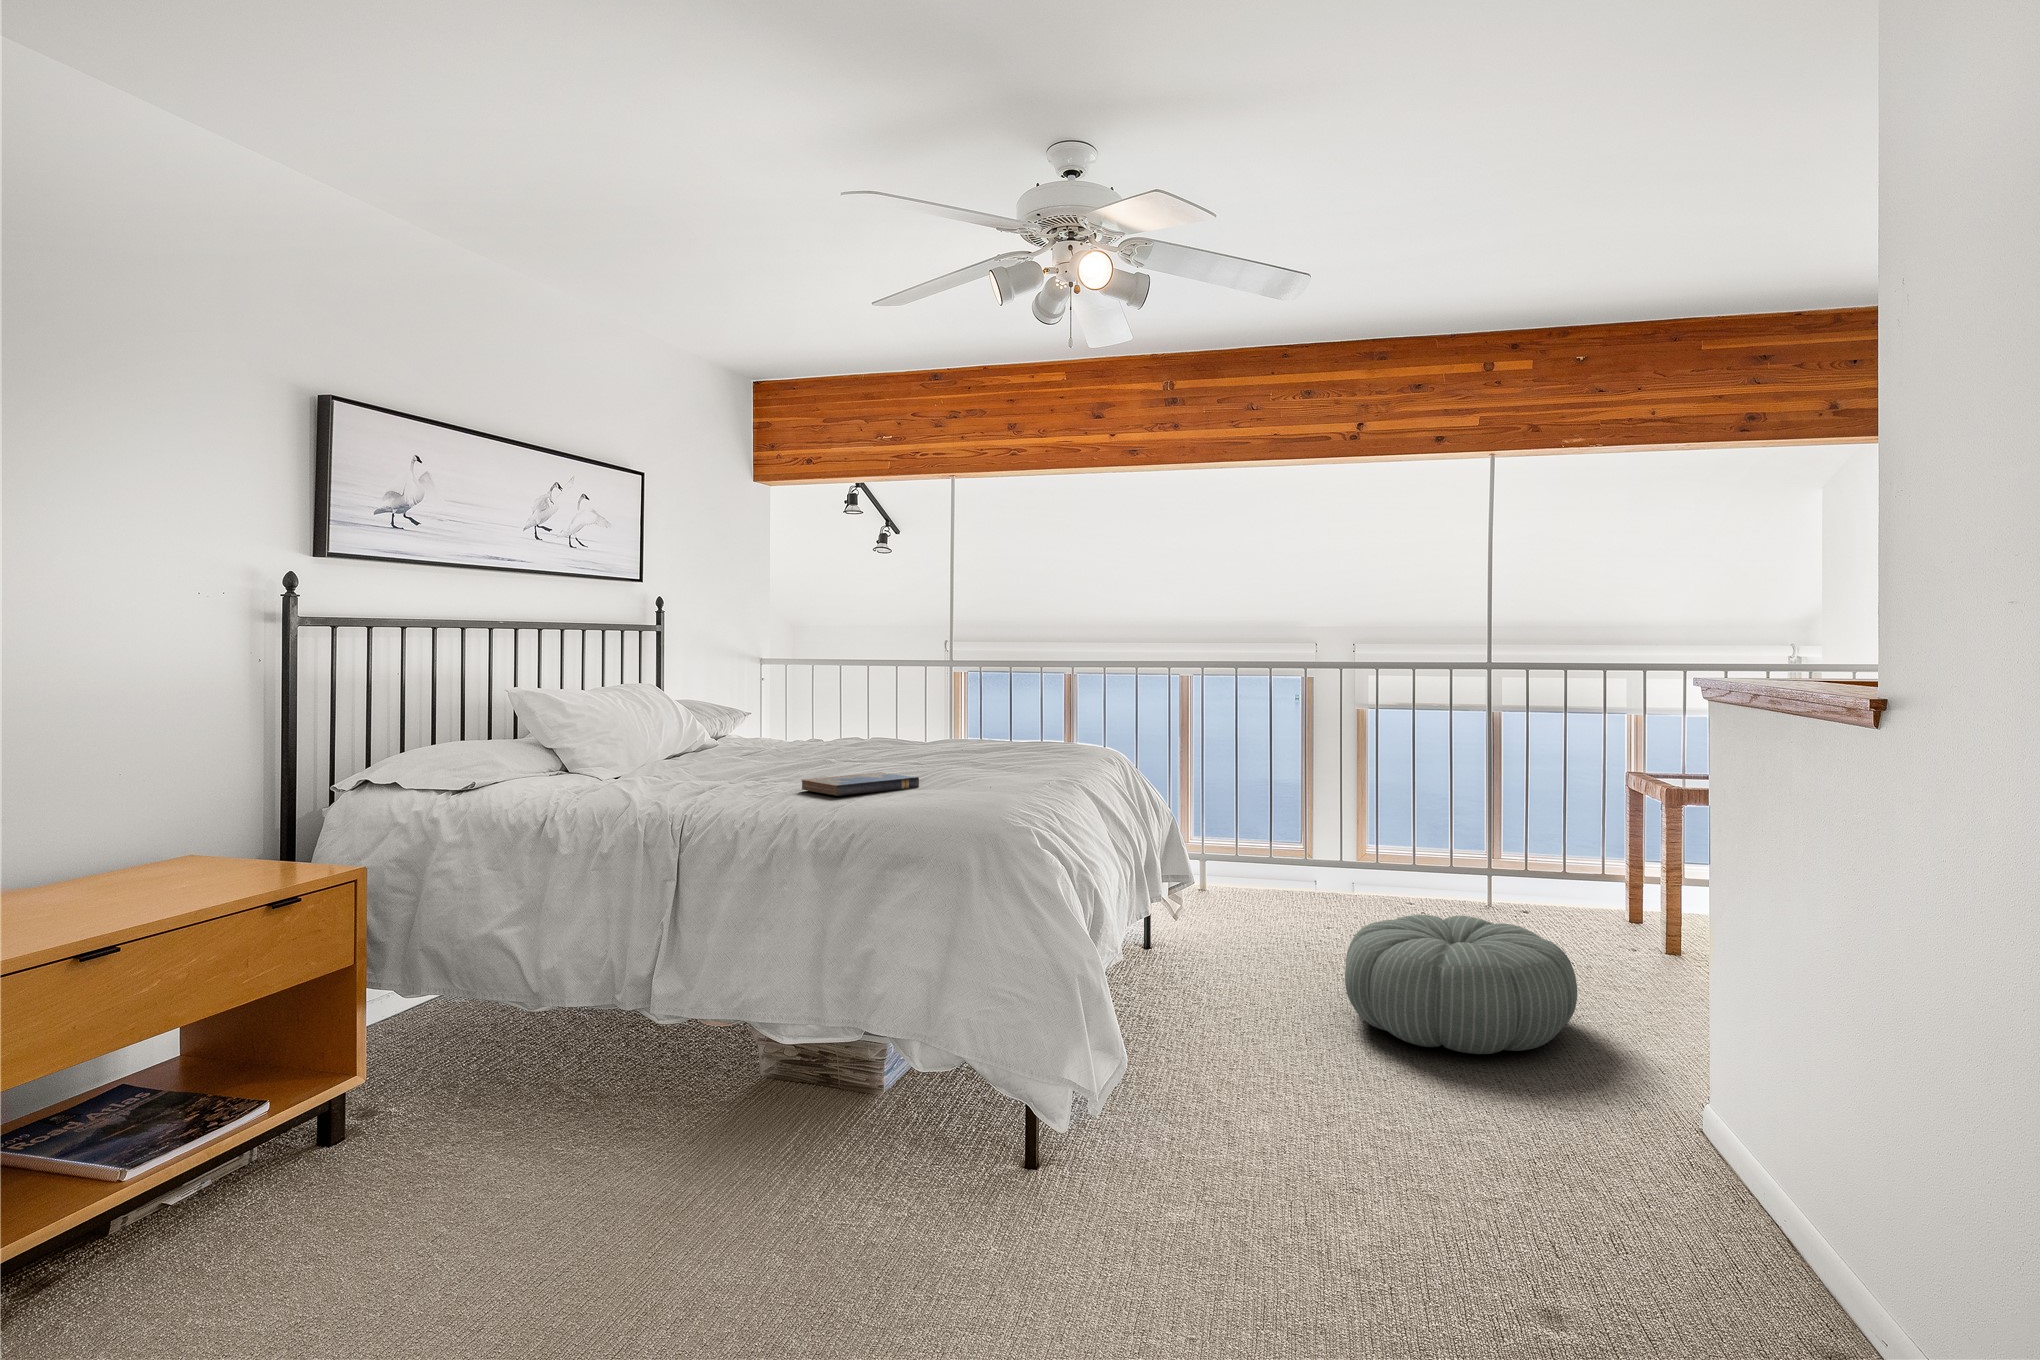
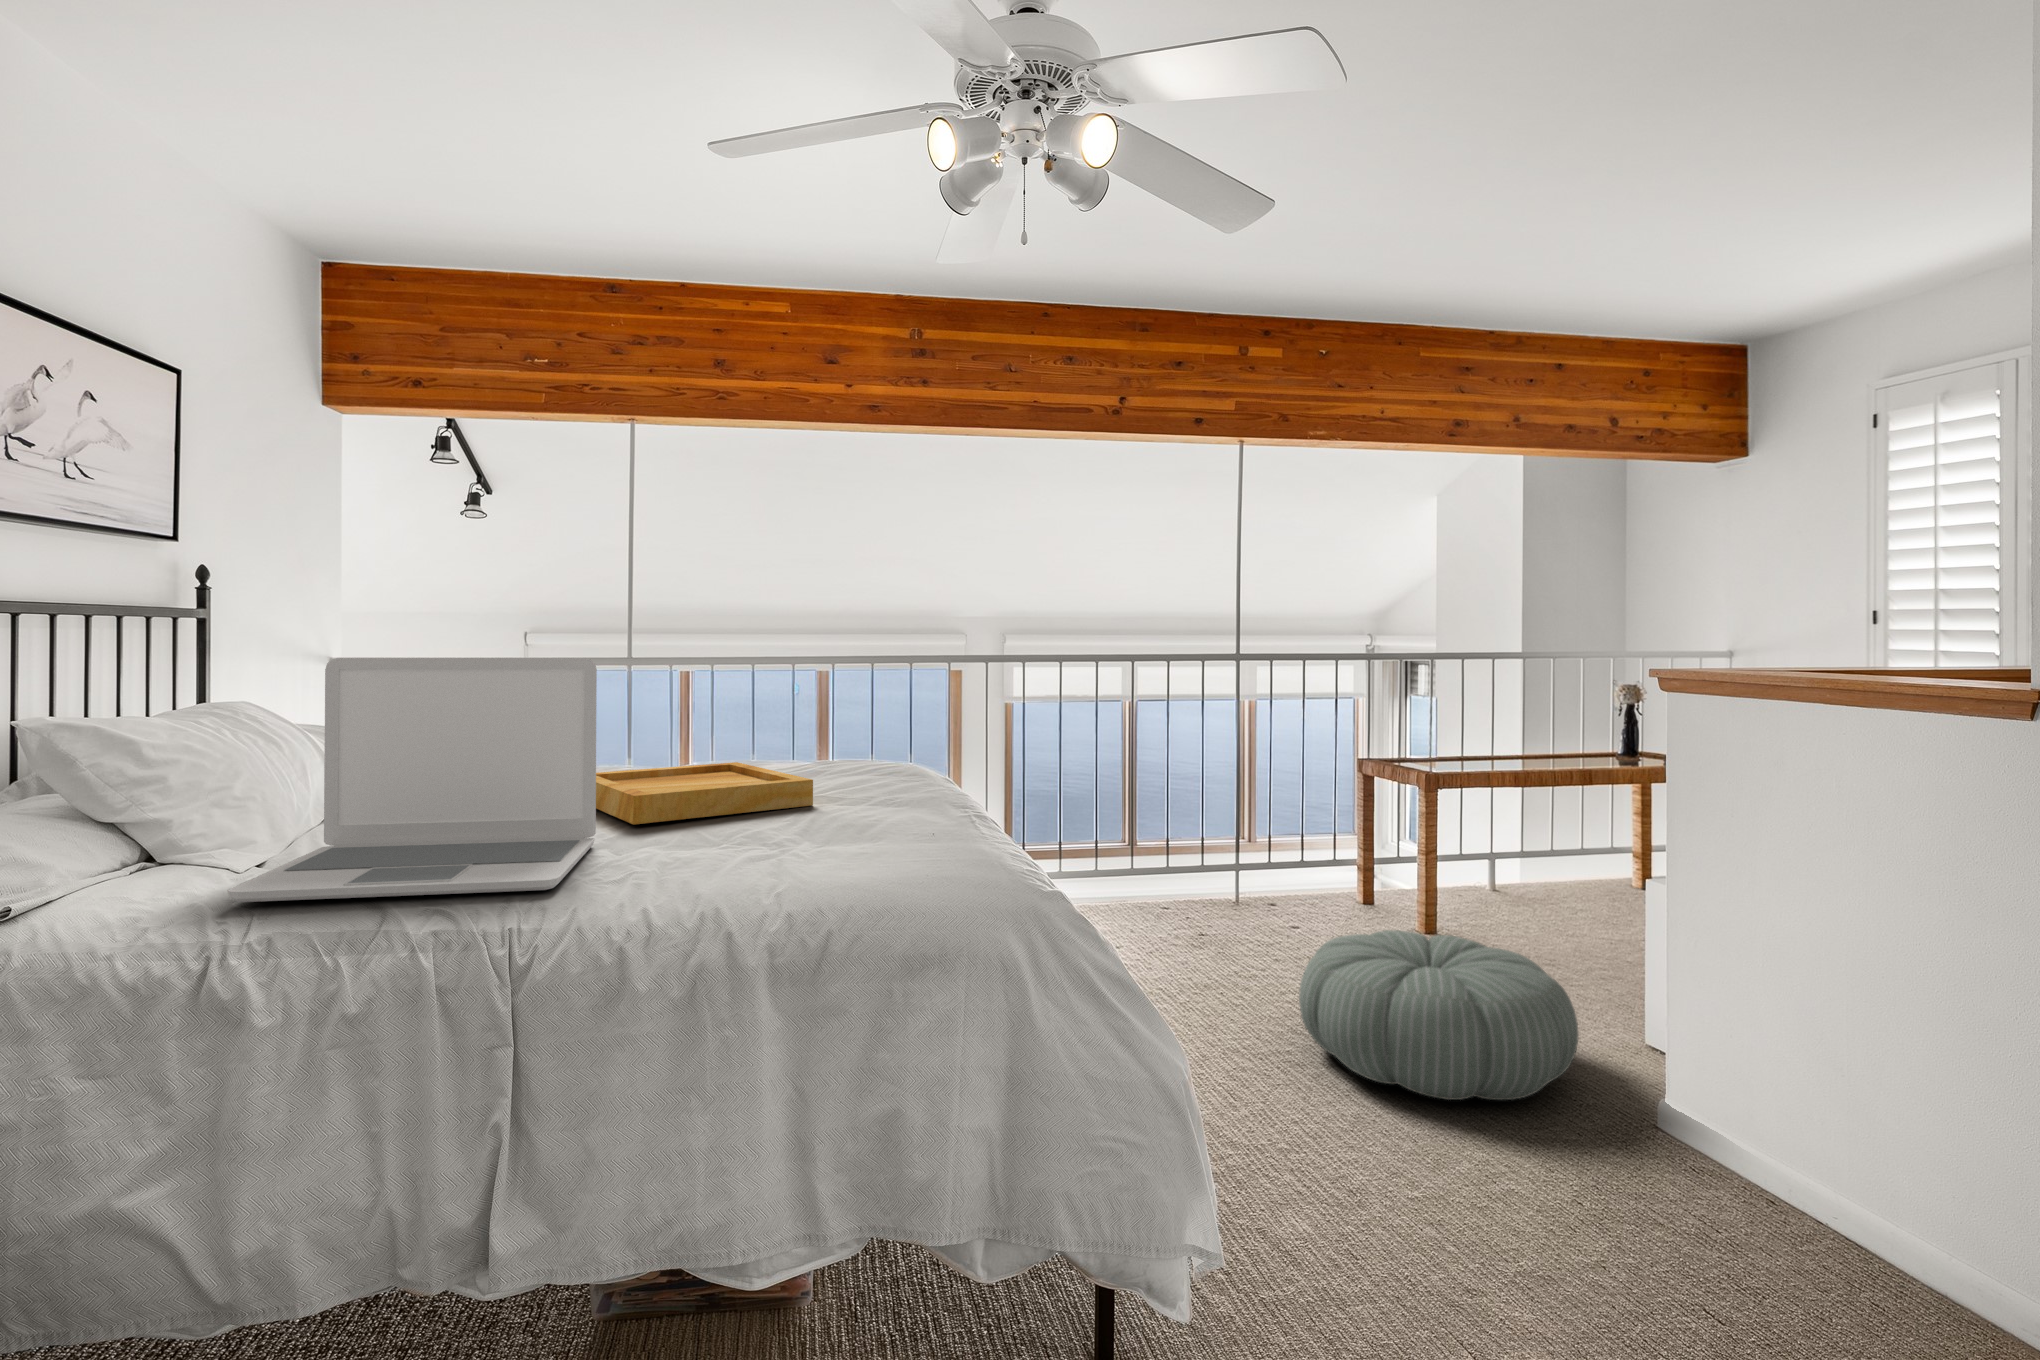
laptop: none [568,662,766,789] -> present [228,658,597,902]
tray: none [800,737,926,767] -> present [596,762,813,824]
hardcover book: present [802,772,919,796] -> none [744,828,914,883]

